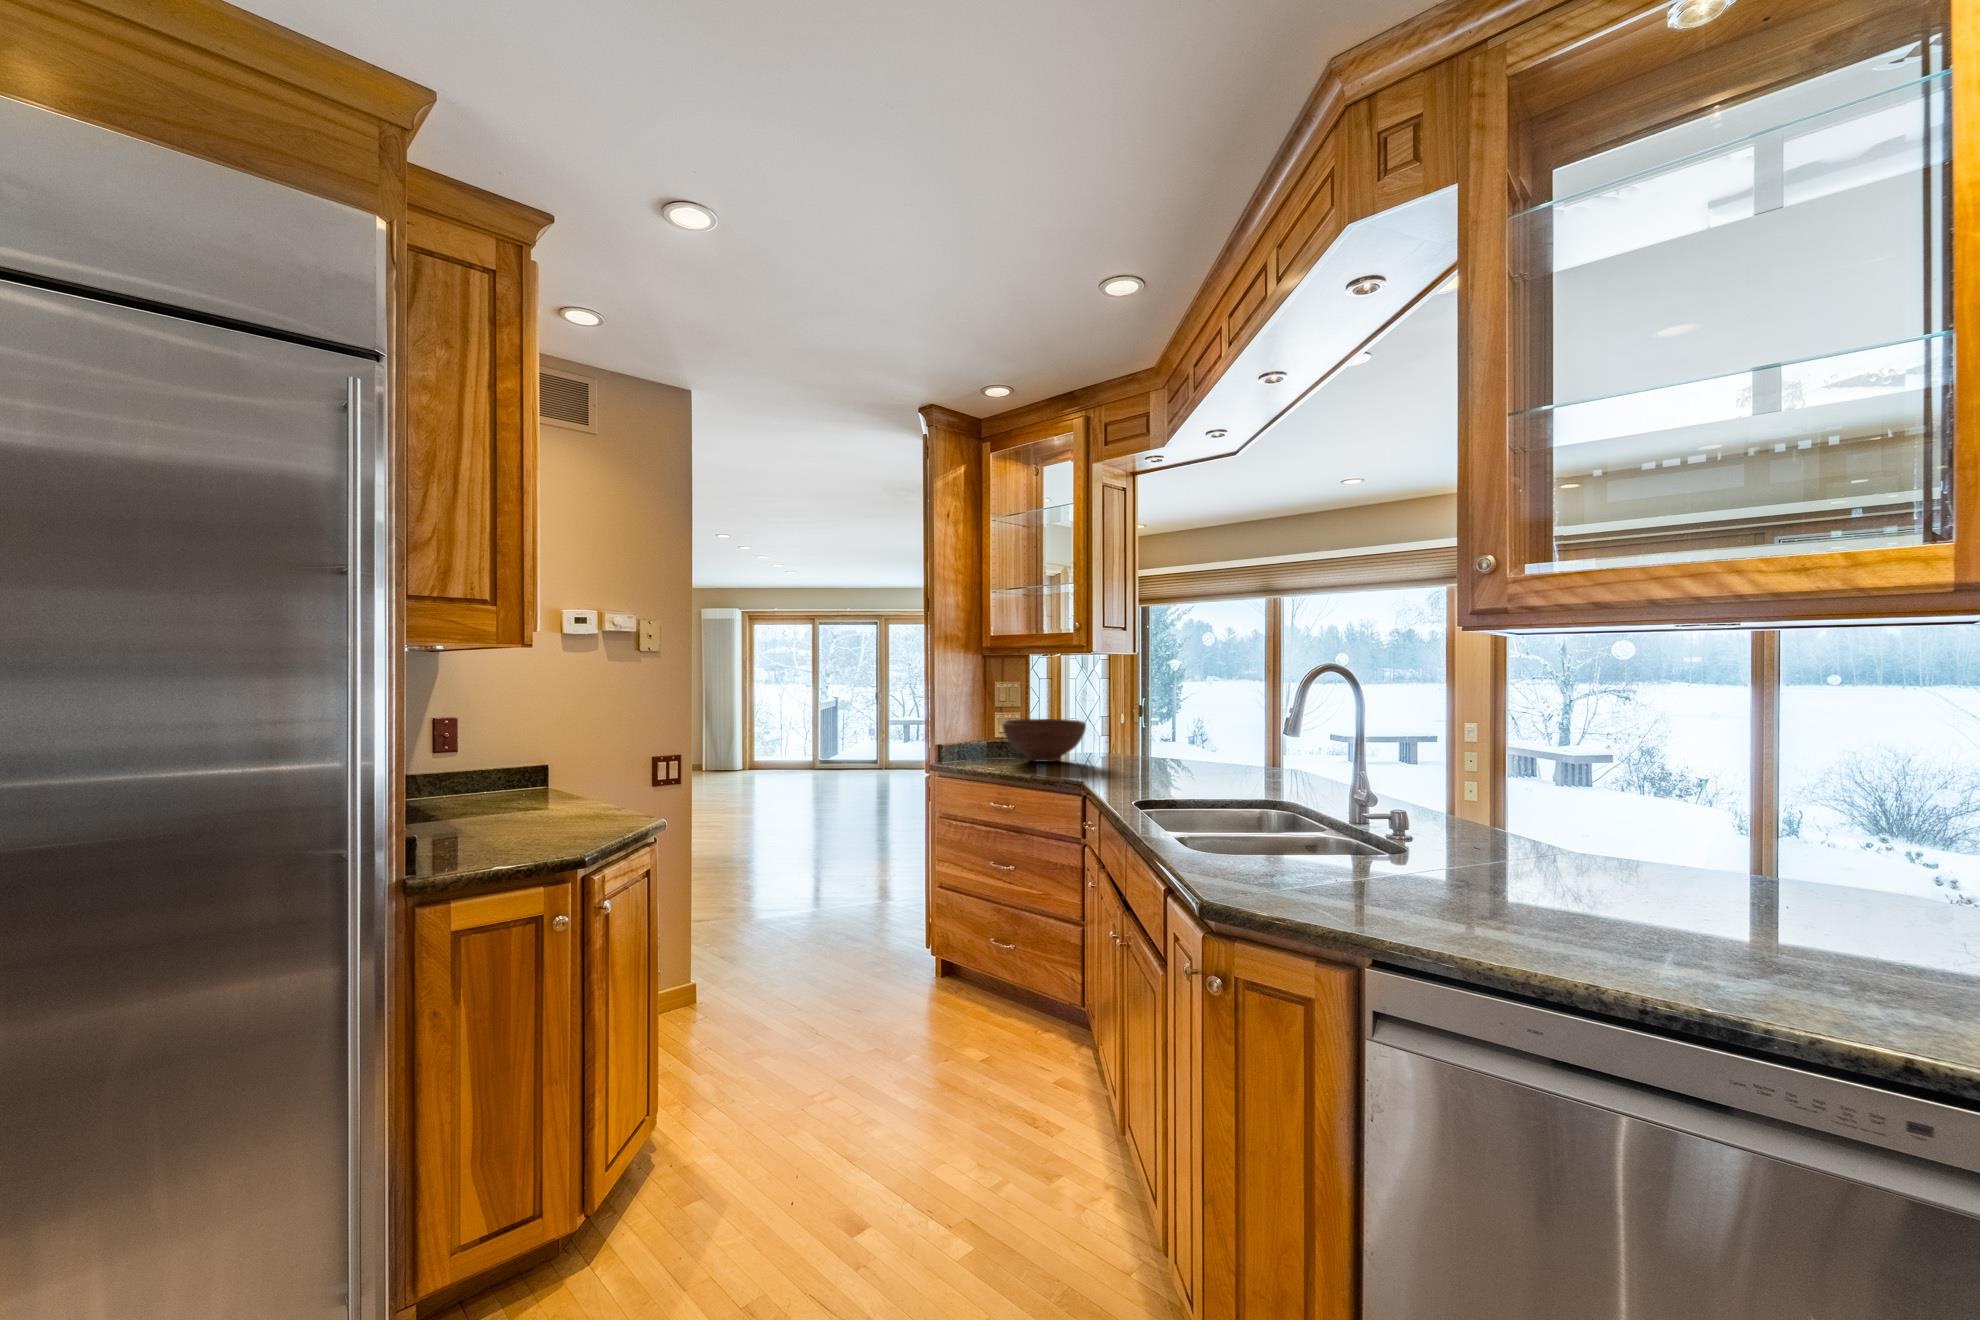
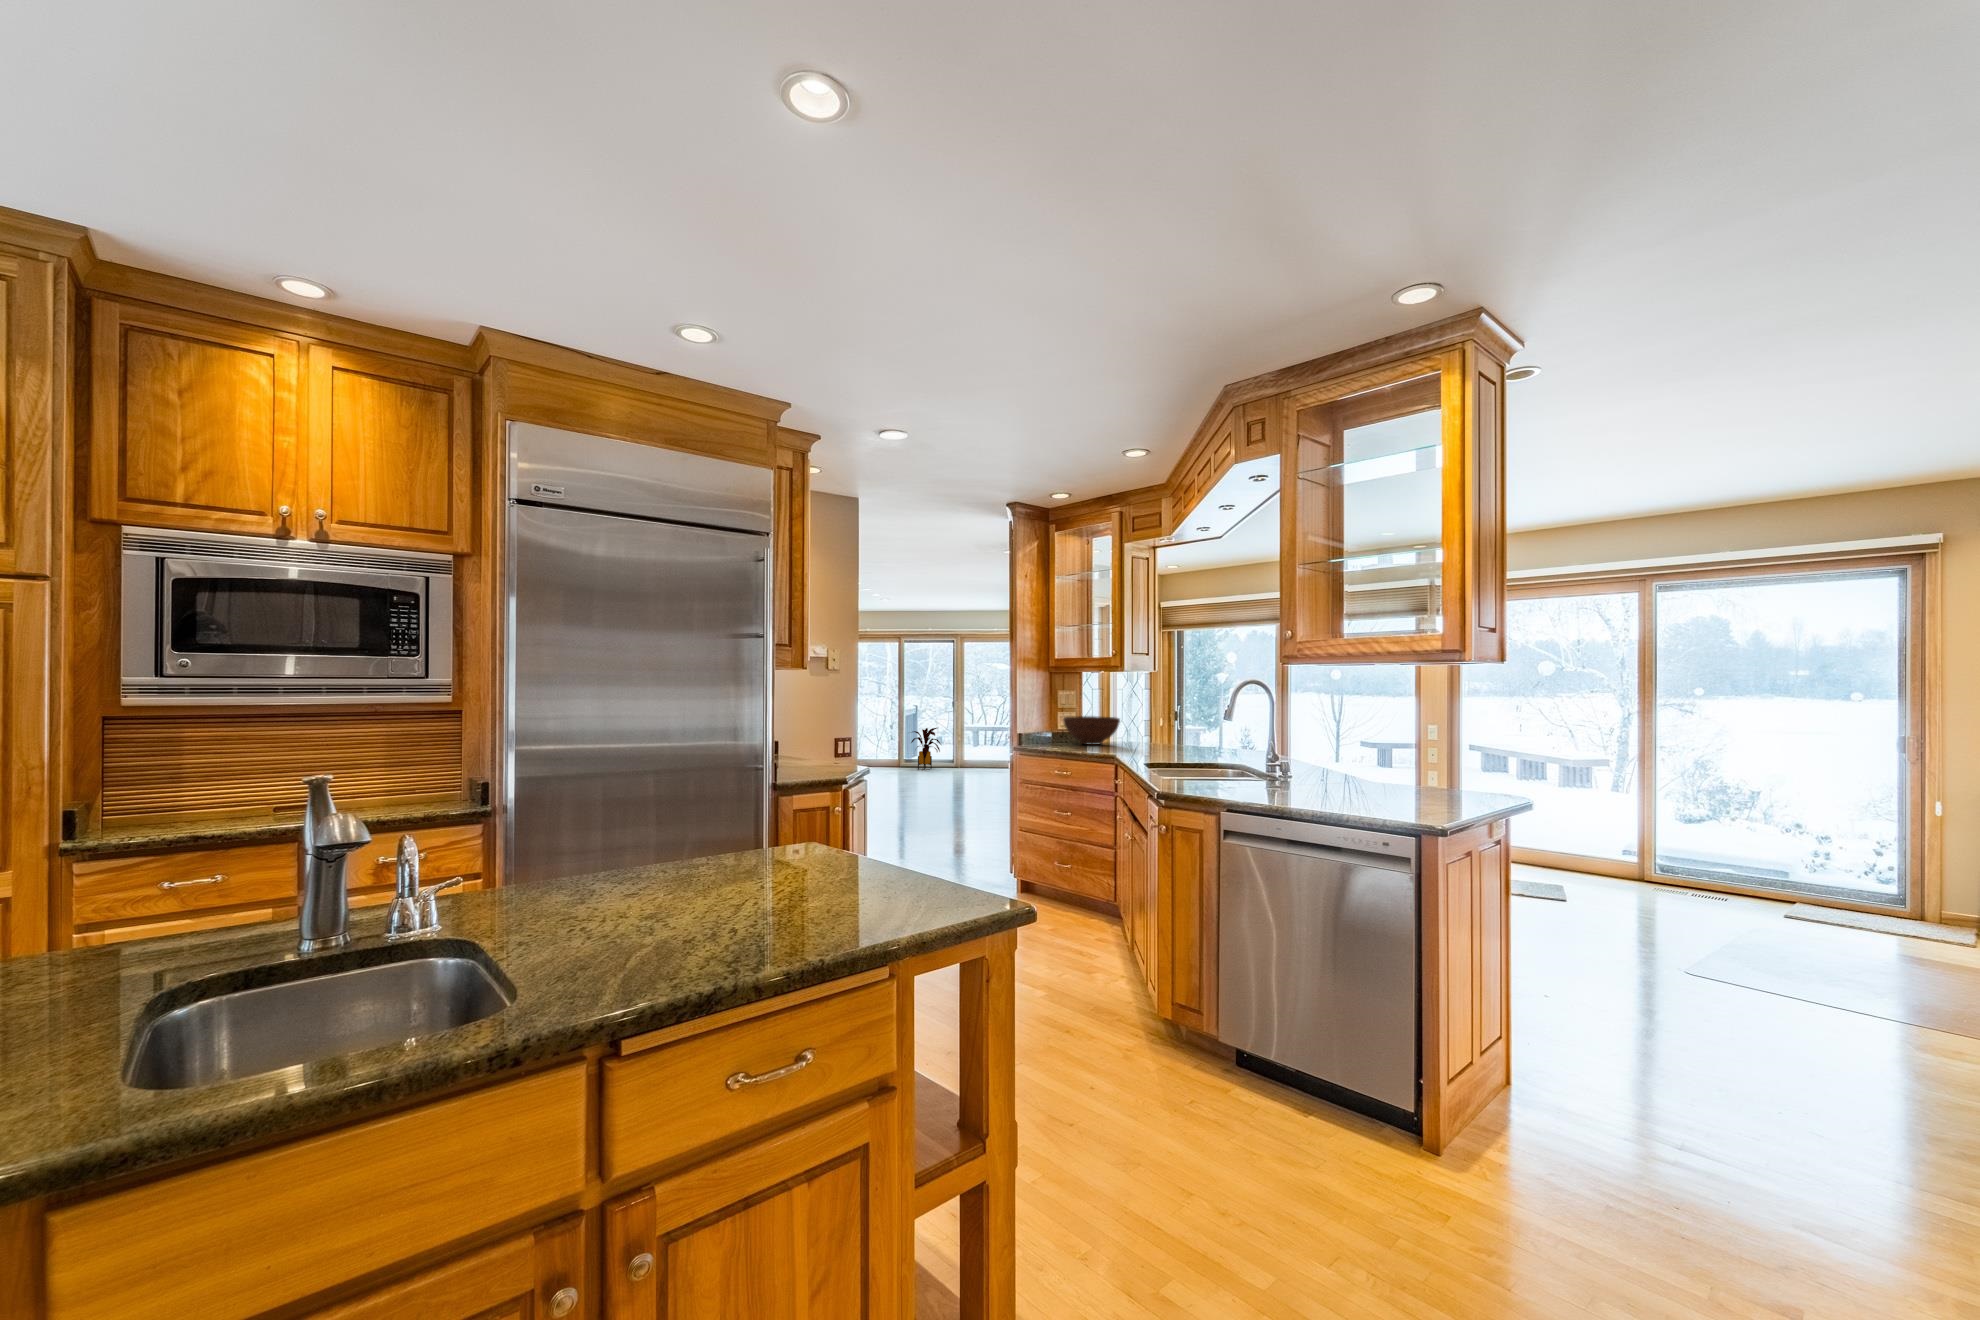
house plant: none [817,724,860,776] -> present [911,728,941,770]

